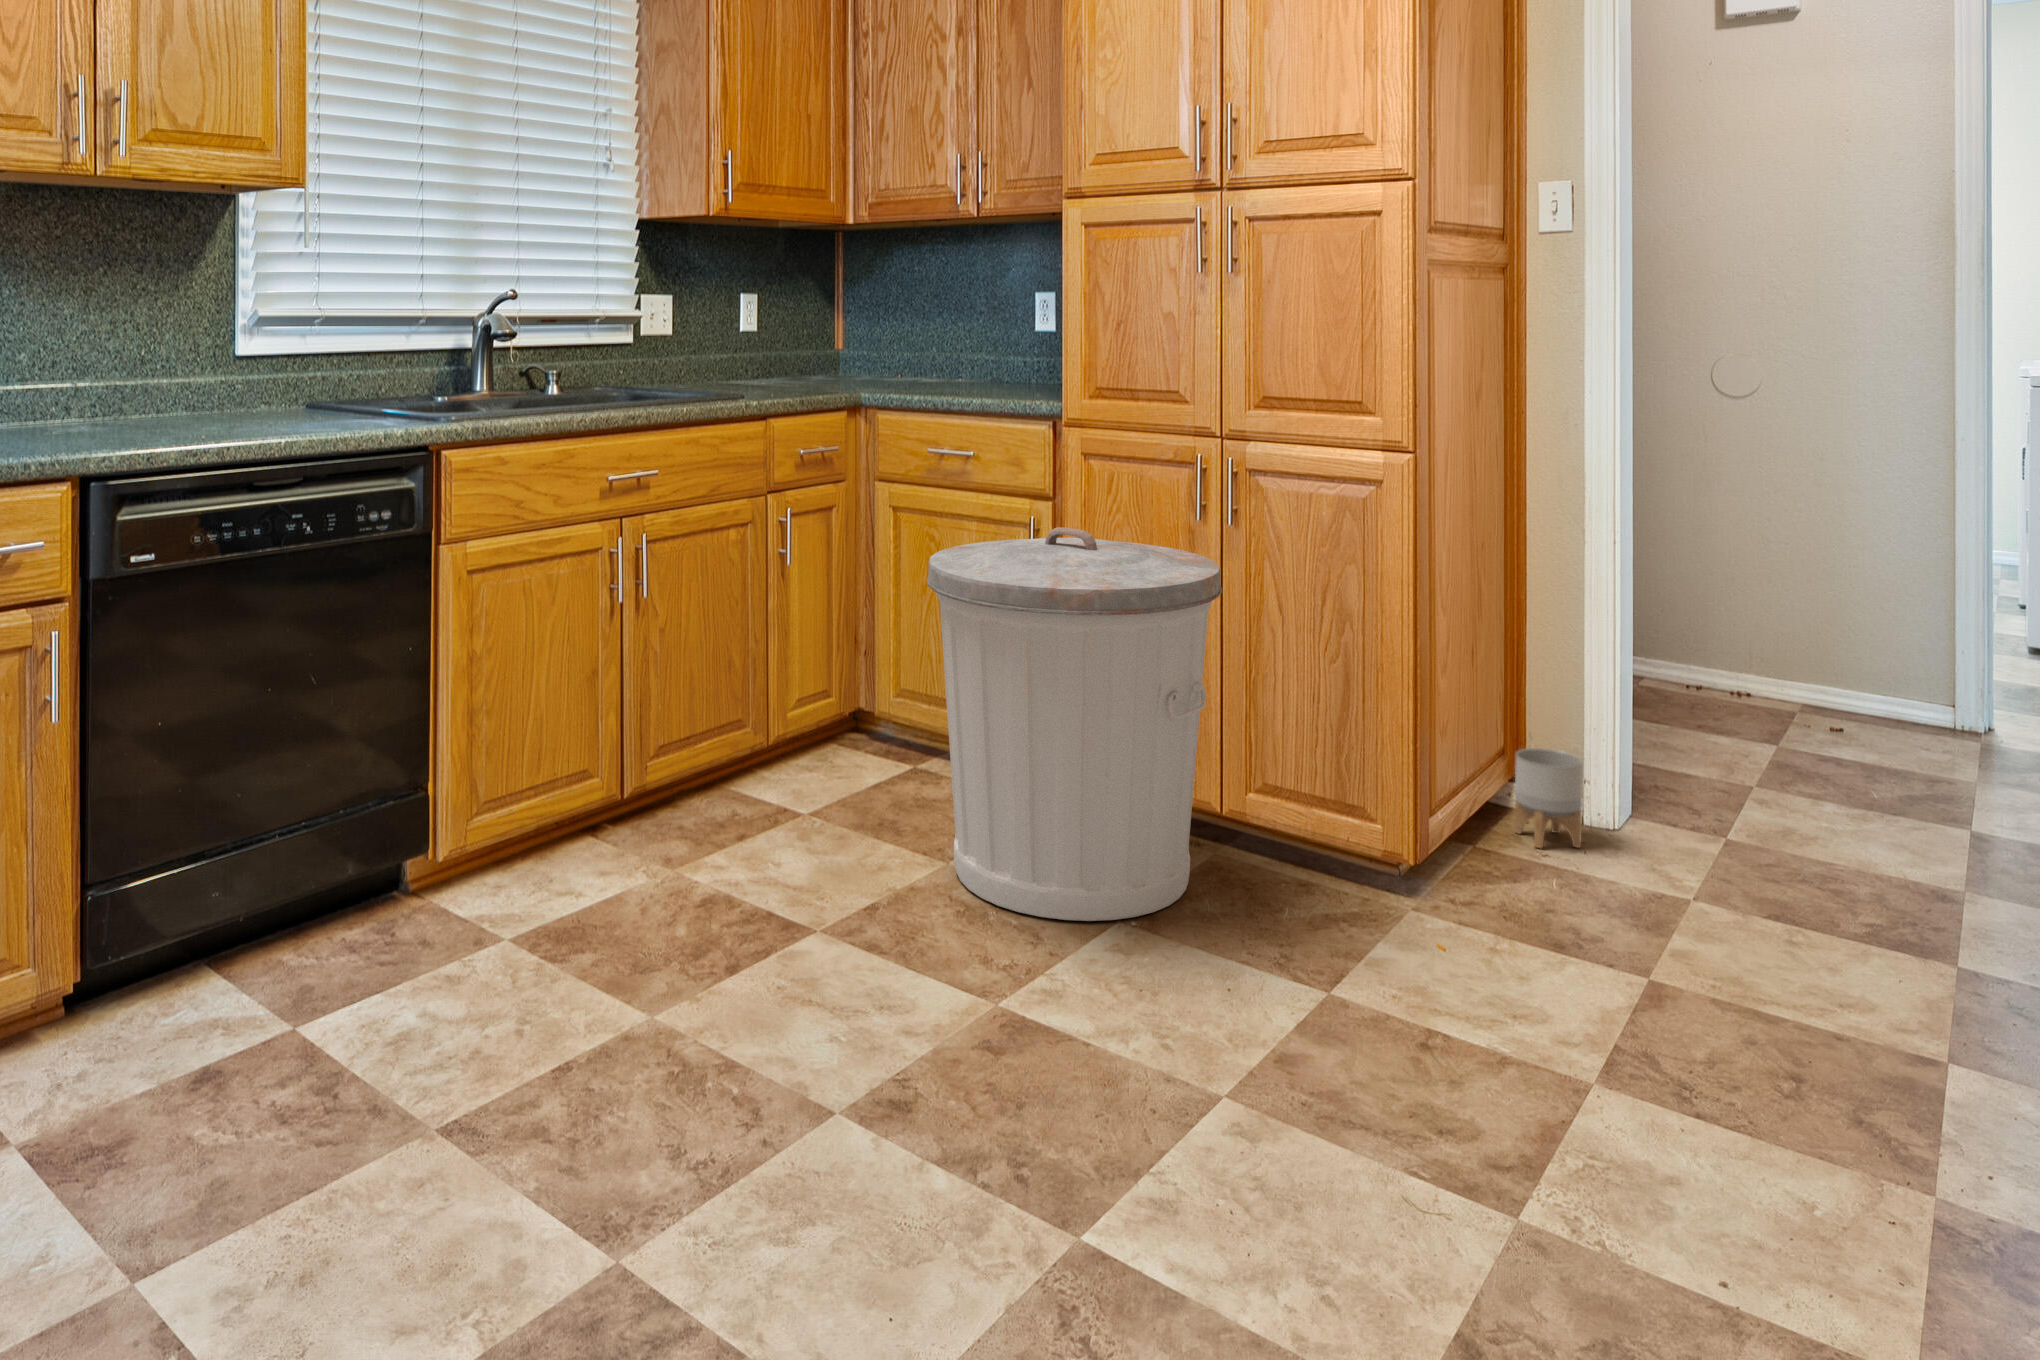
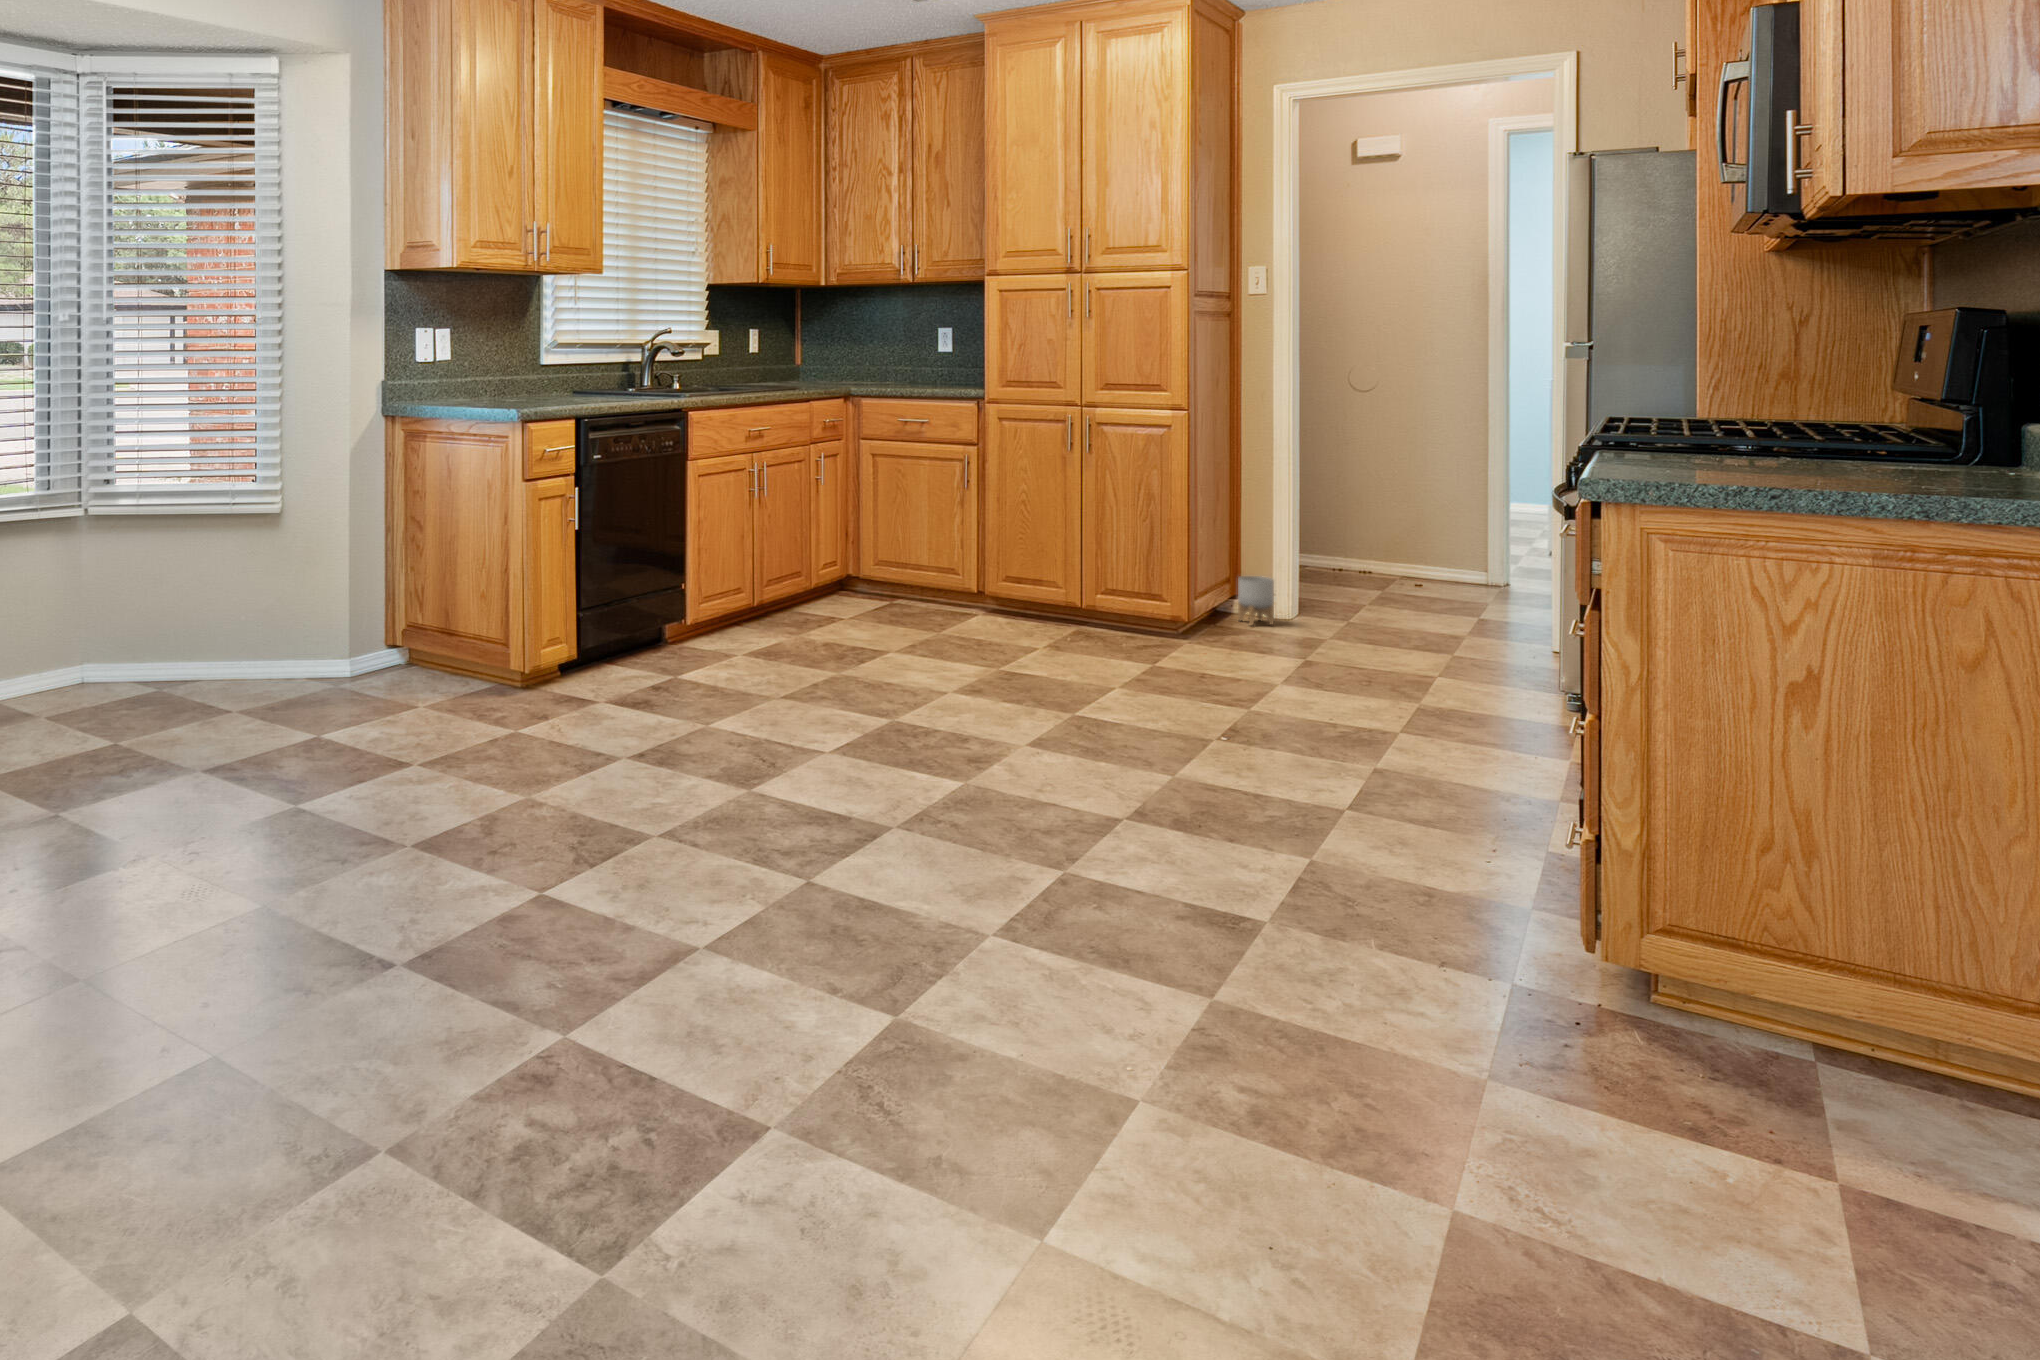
trash can: present [927,527,1222,921] -> none [930,452,1090,649]

